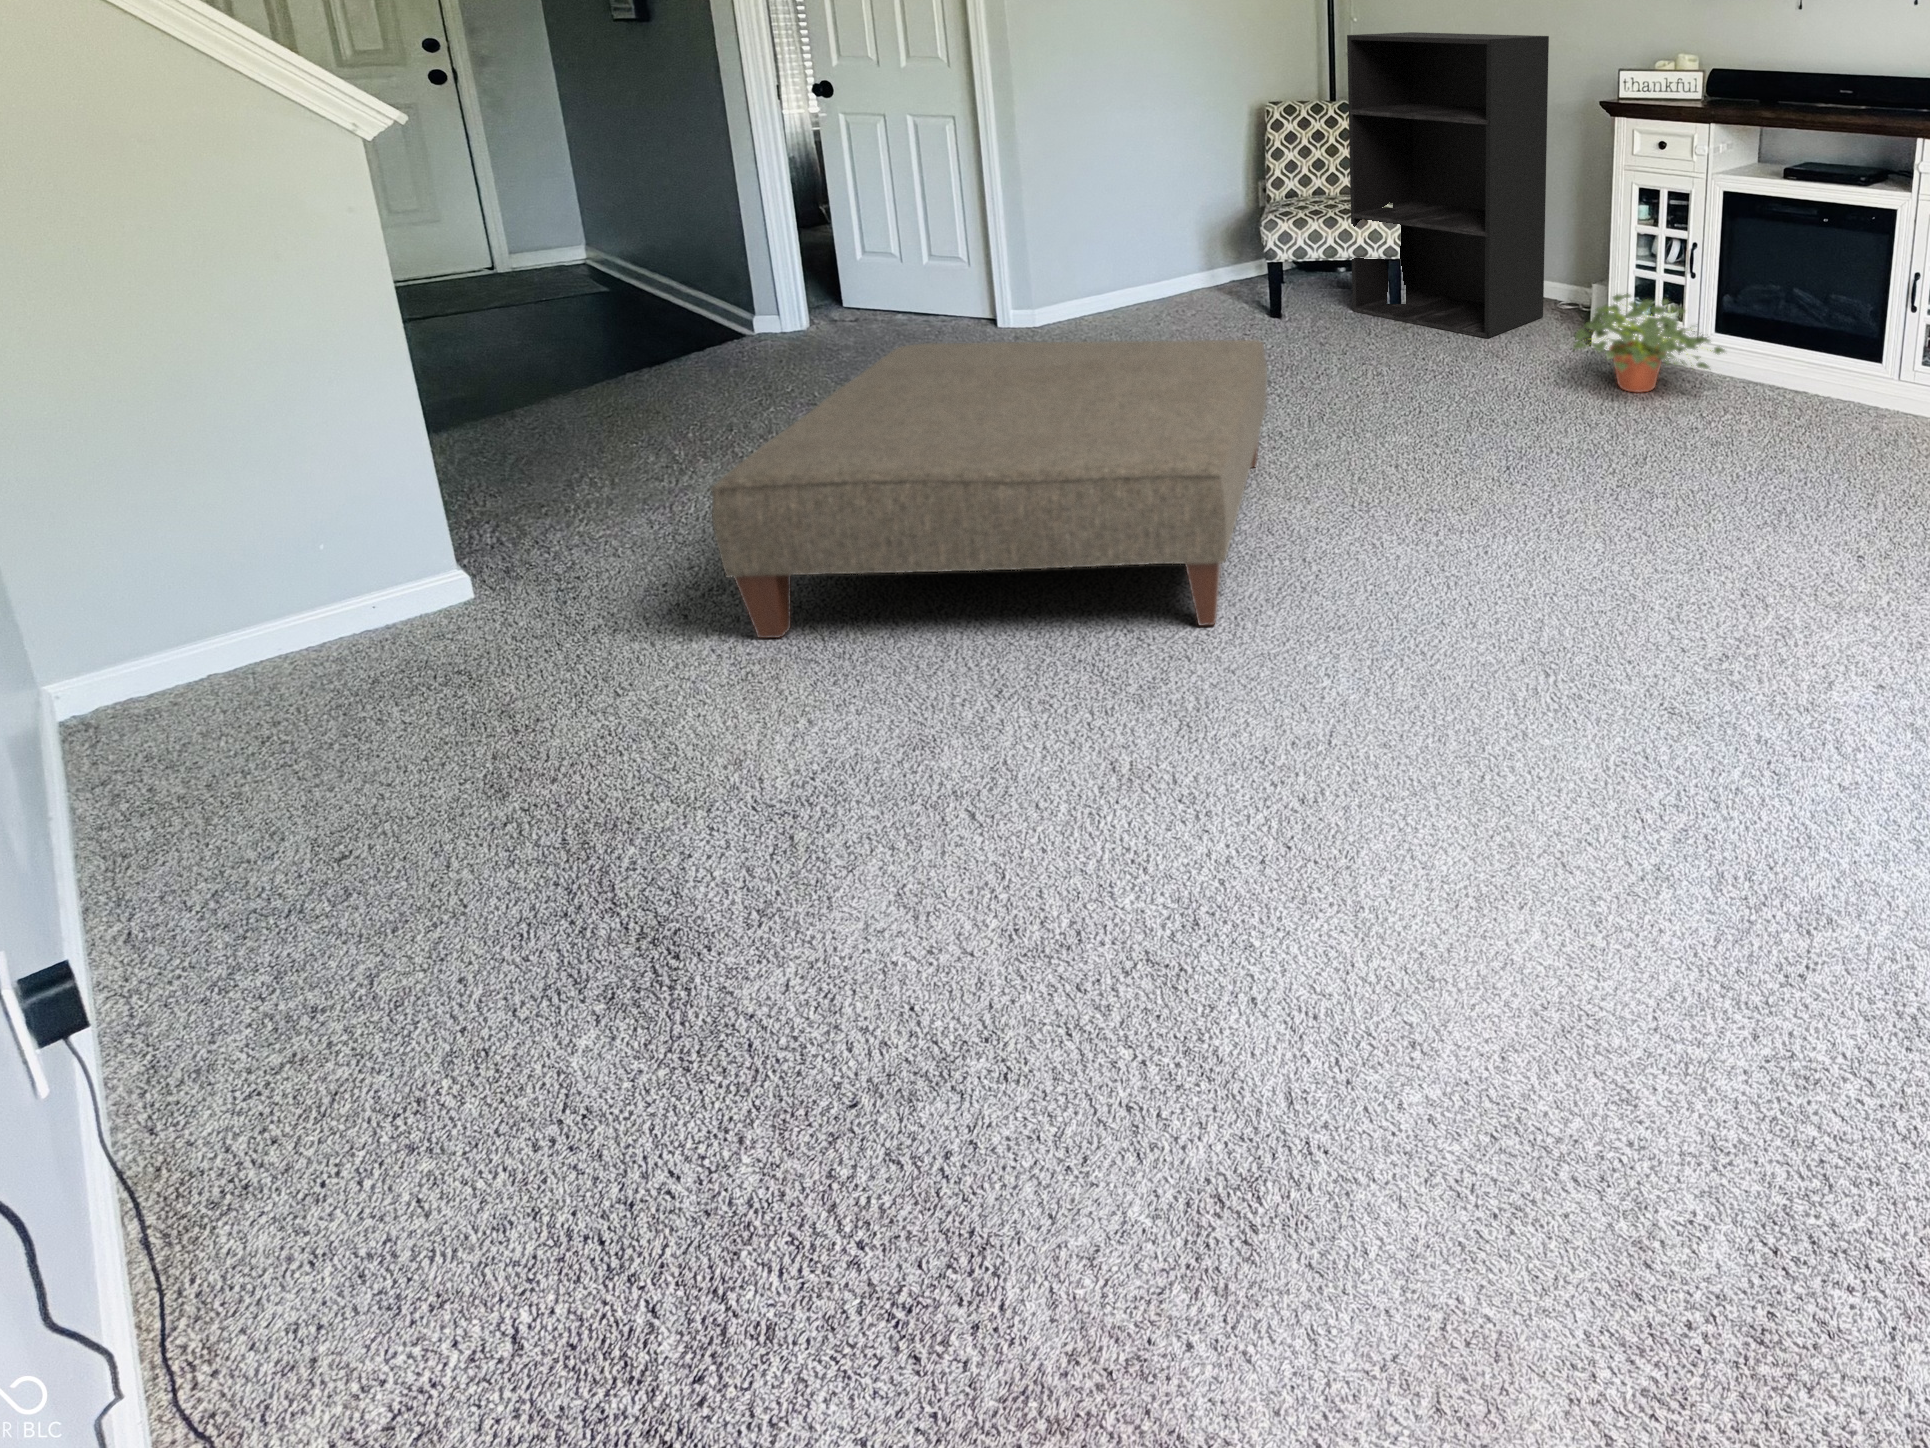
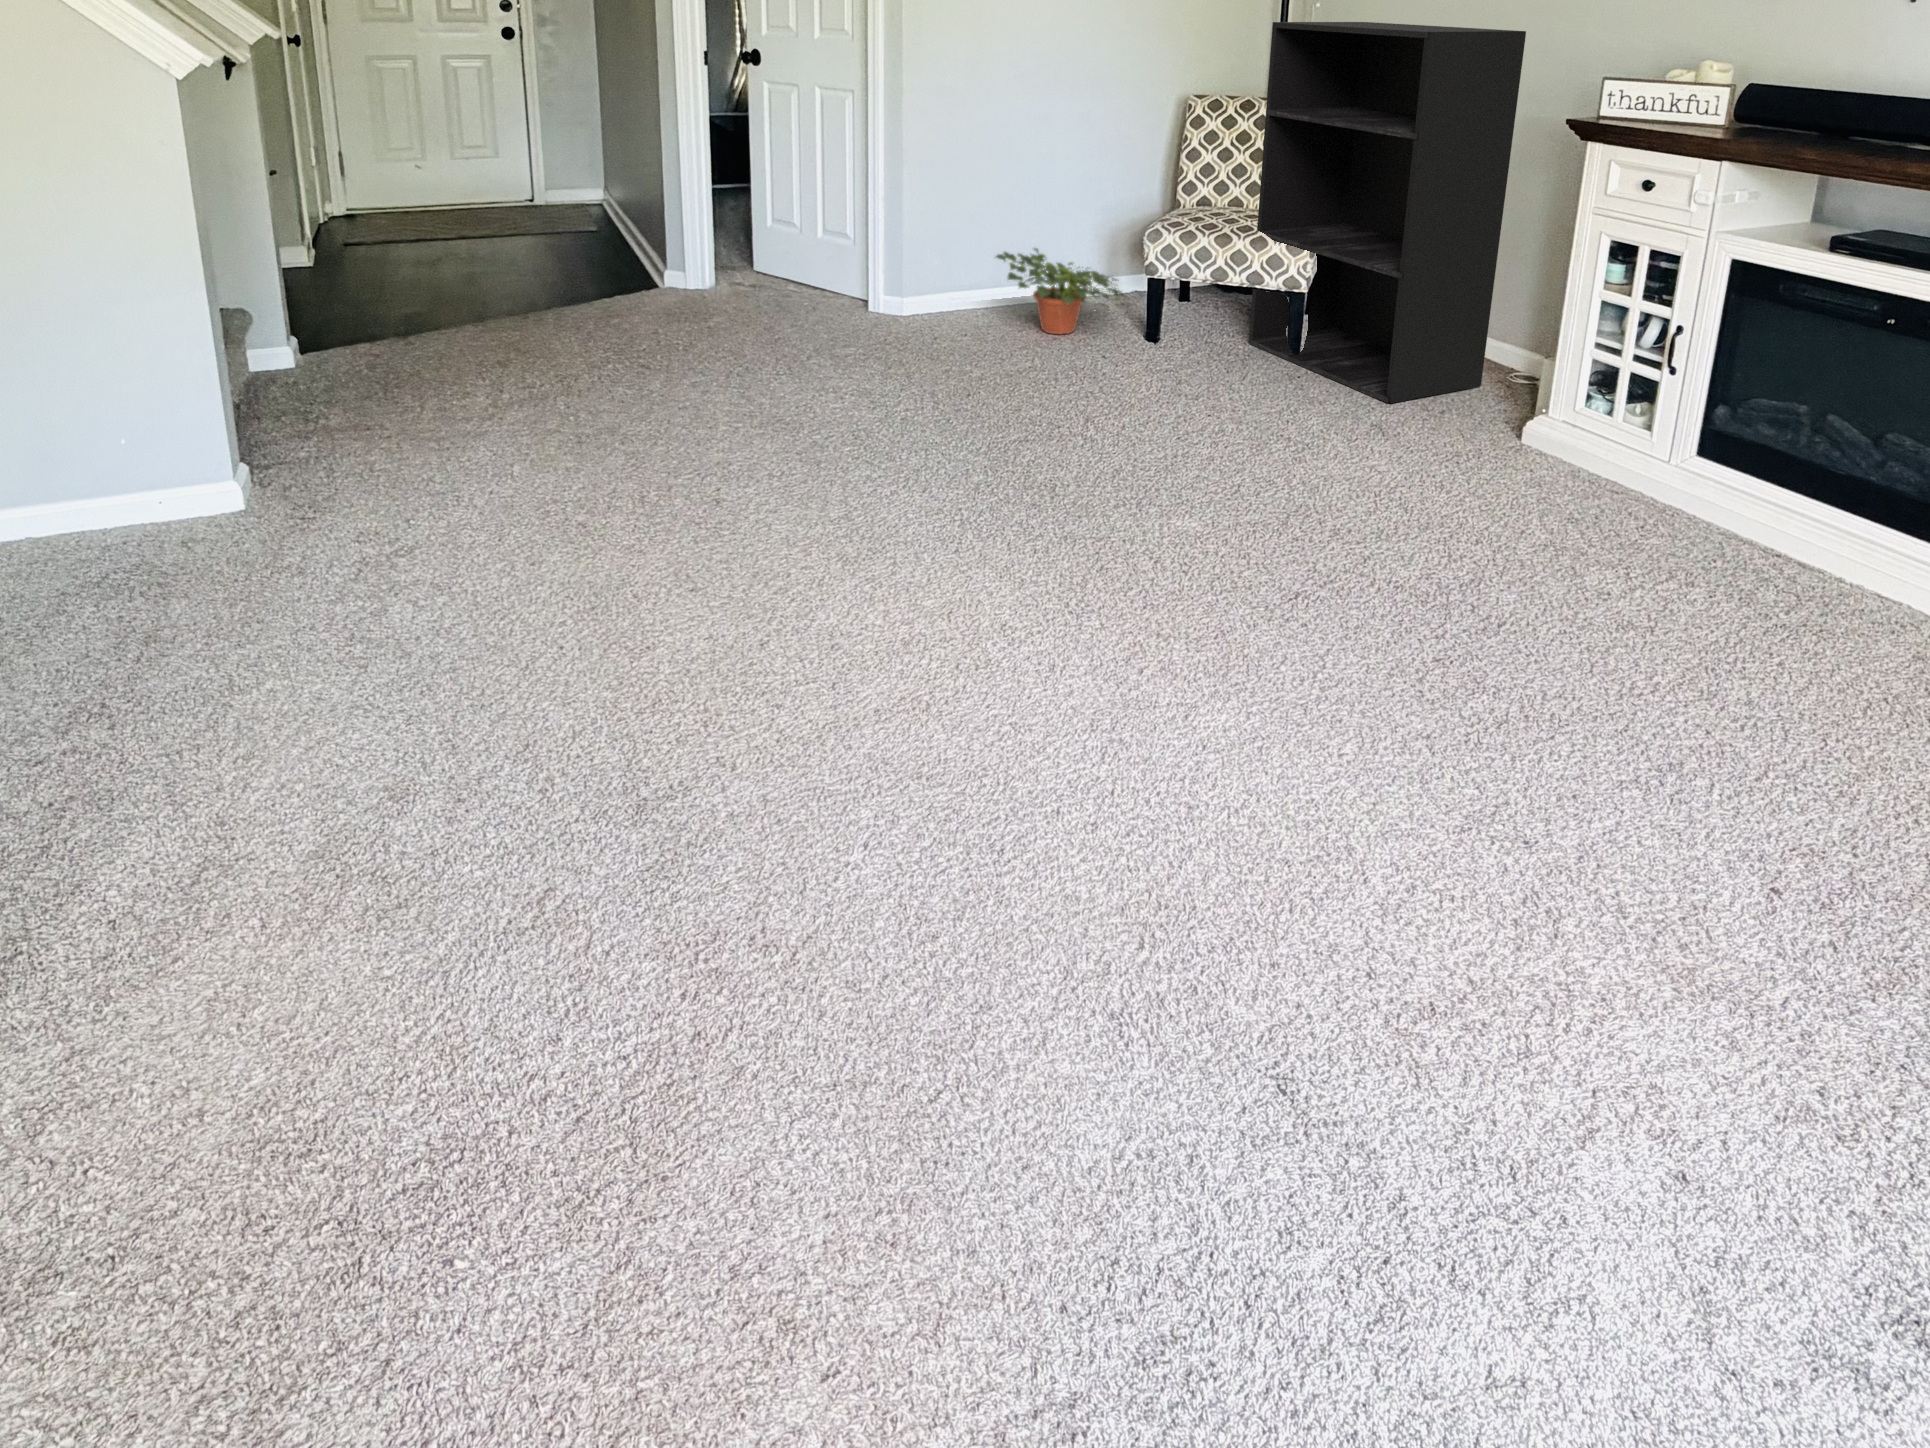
potted plant: present [1574,293,1725,393] -> present [996,248,1126,334]
ottoman: present [711,340,1267,638] -> none [366,322,1028,720]

